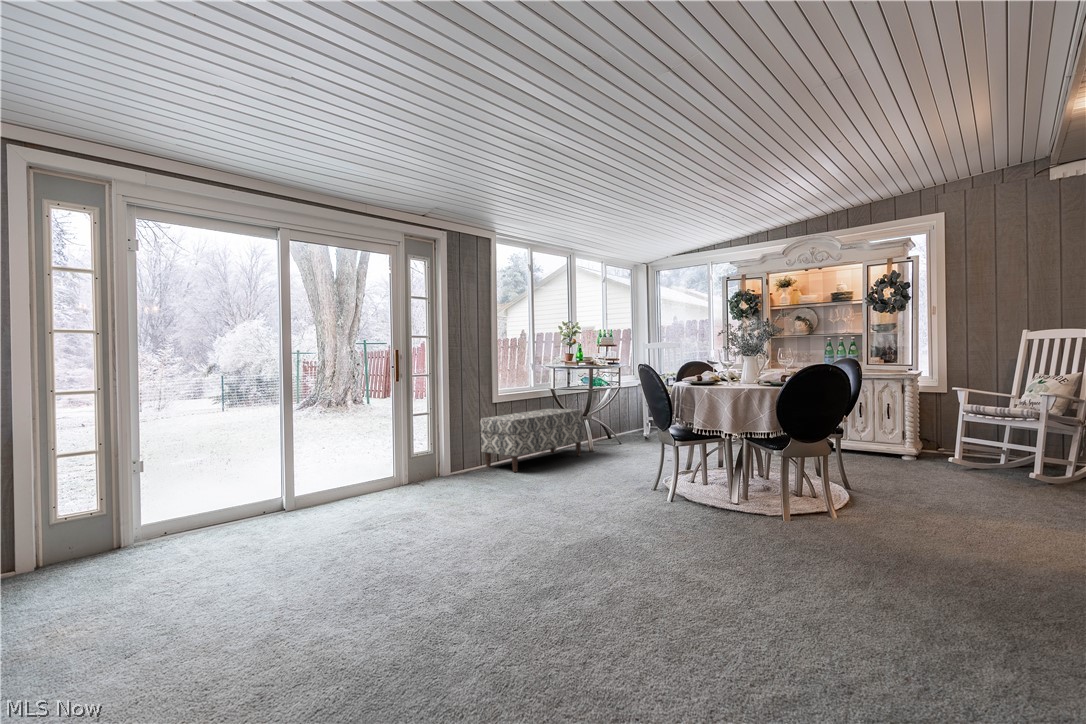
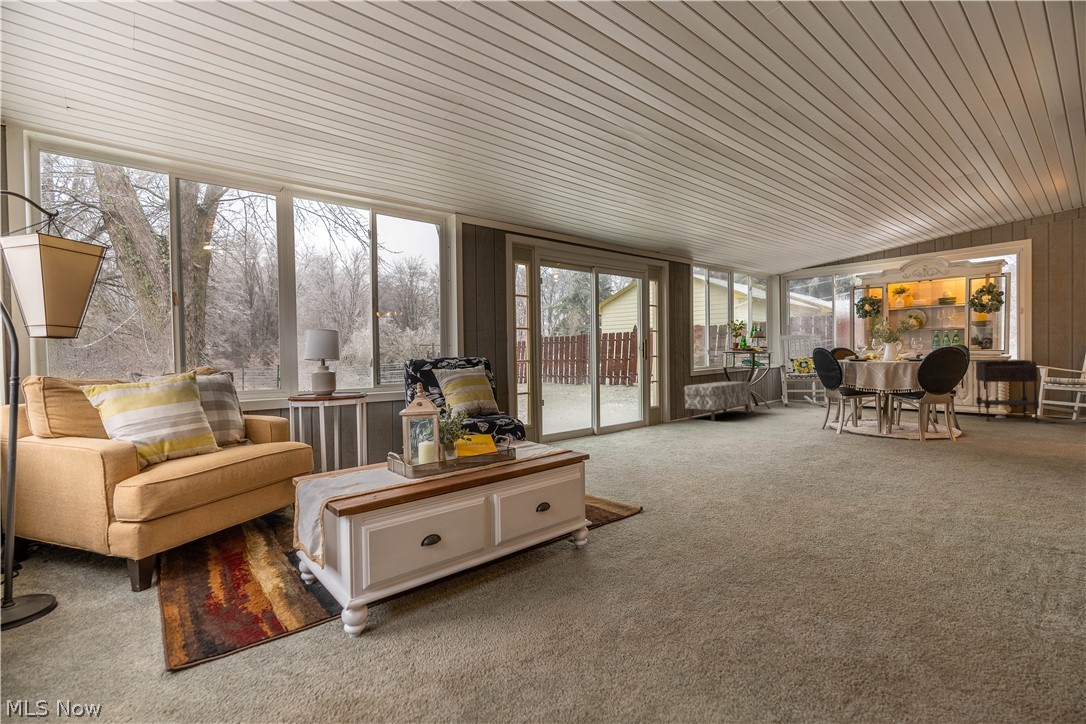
side table: none [876,379,958,470] -> present [976,360,1039,423]

